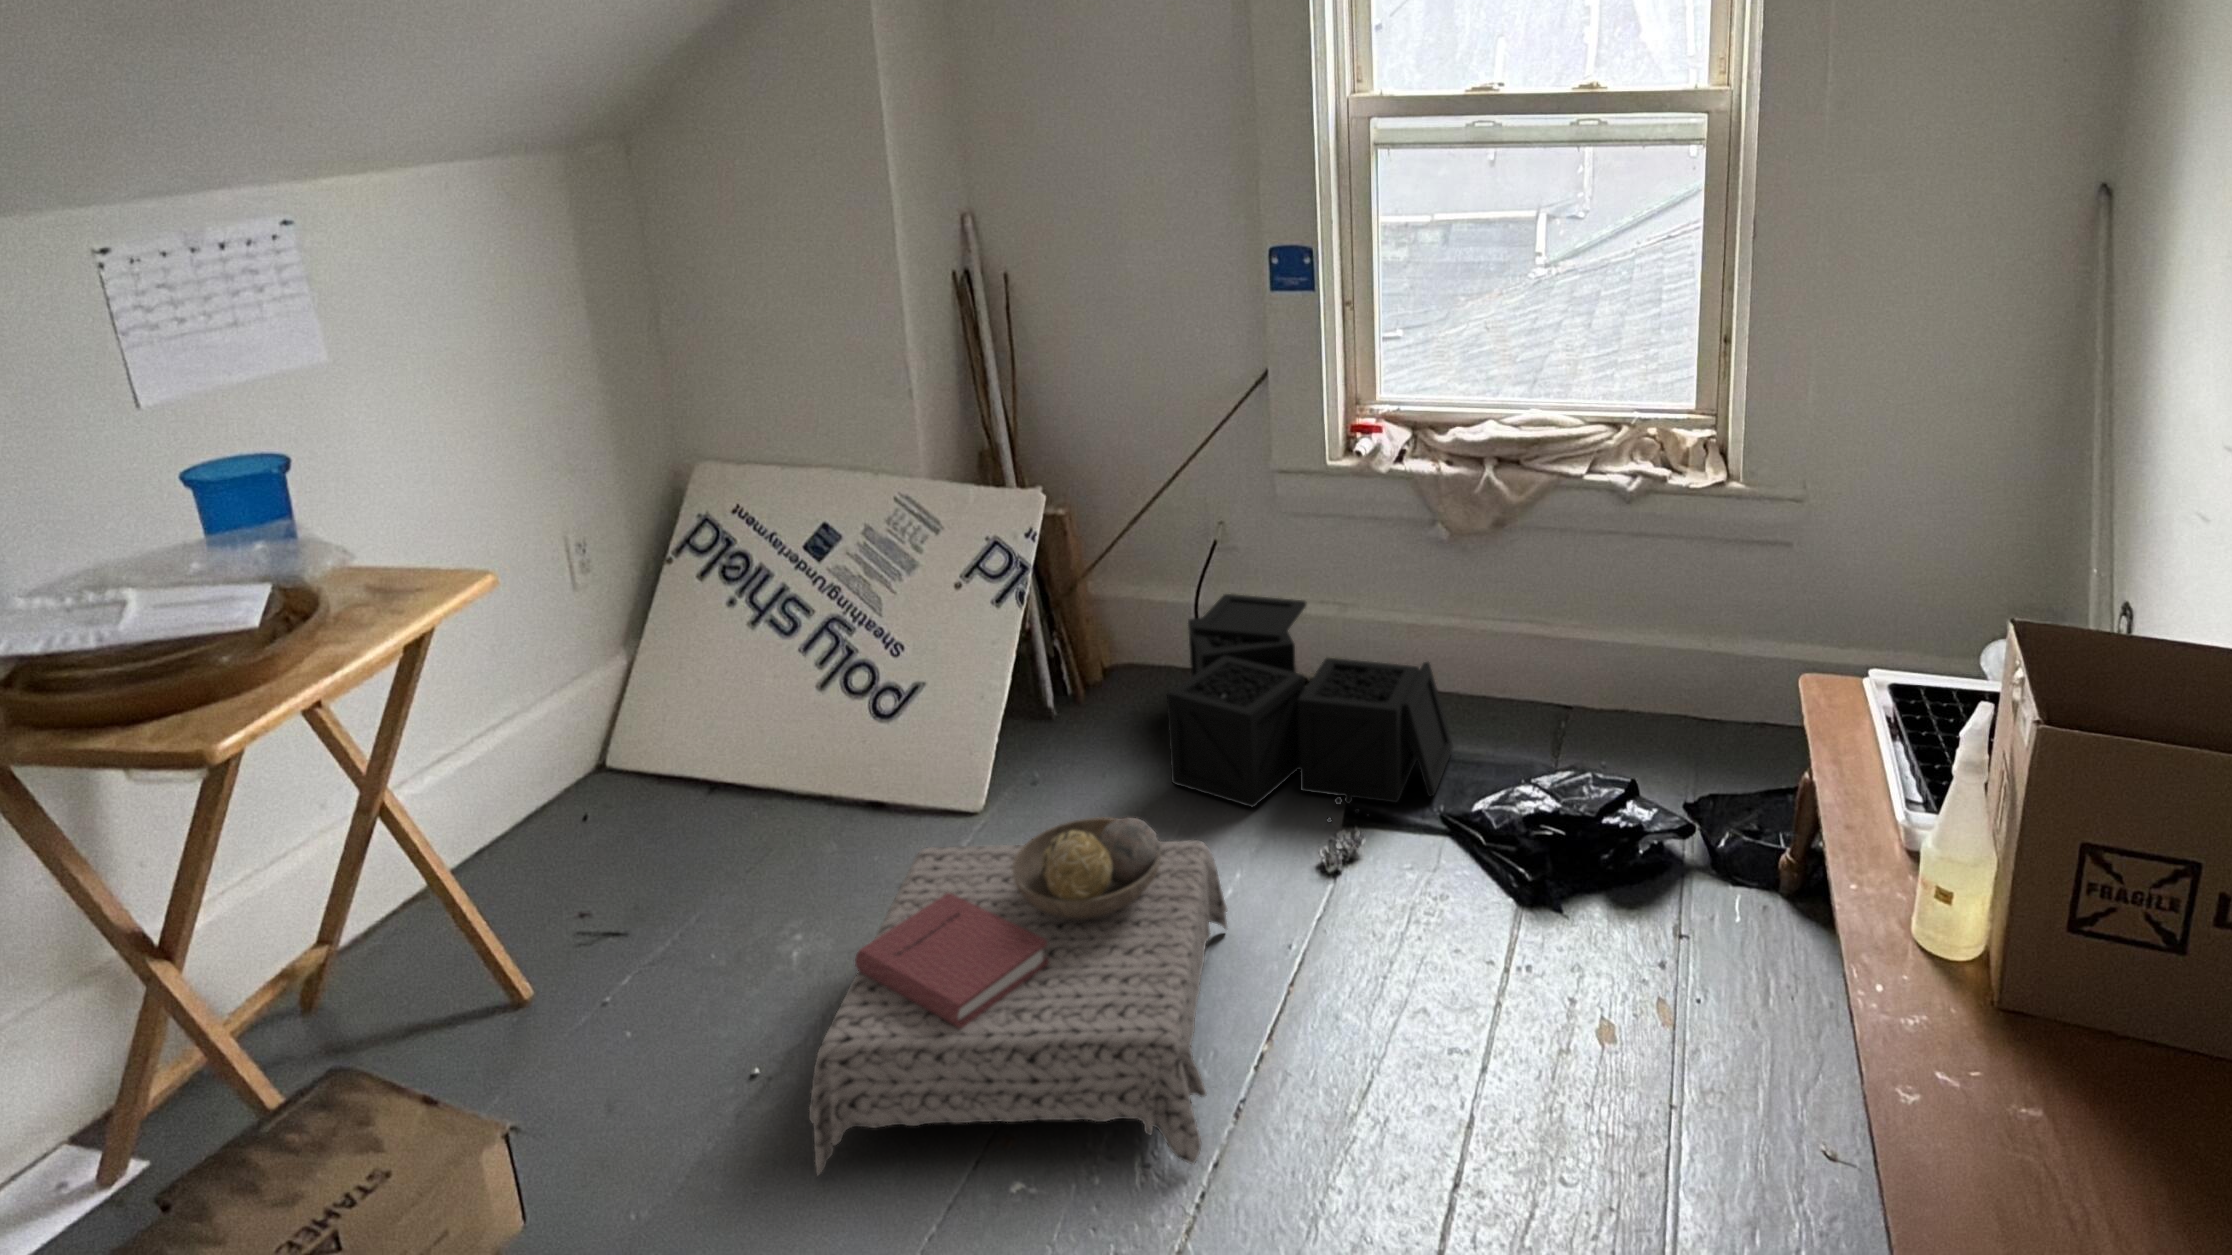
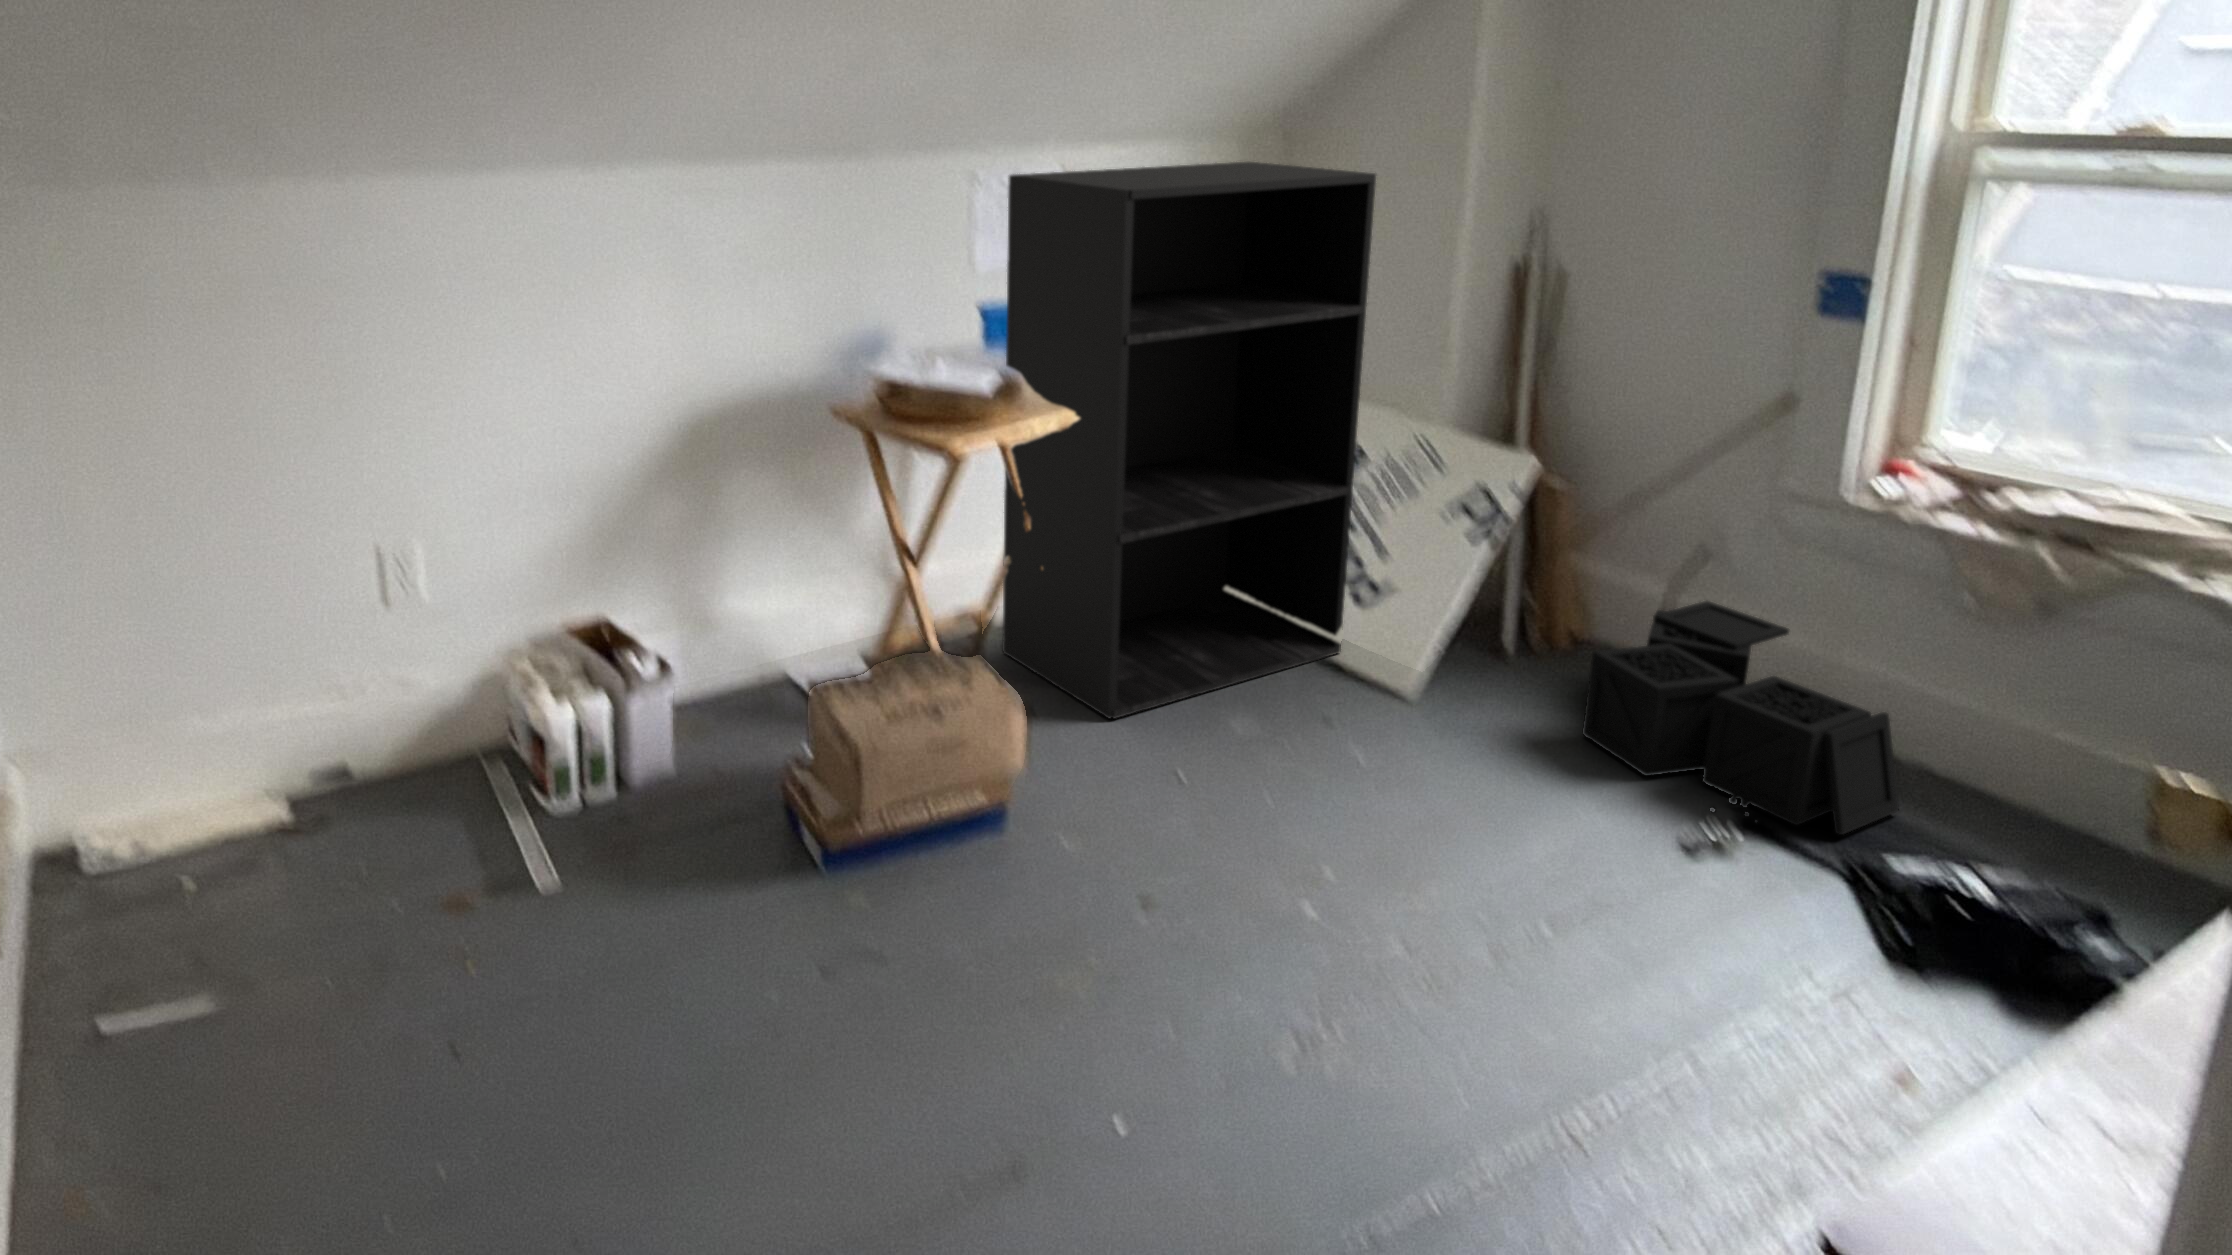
bookshelf: none [193,190,874,1035] -> present [1002,162,1376,719]
ottoman: present [809,817,1227,1176] -> none [1188,679,1561,949]

